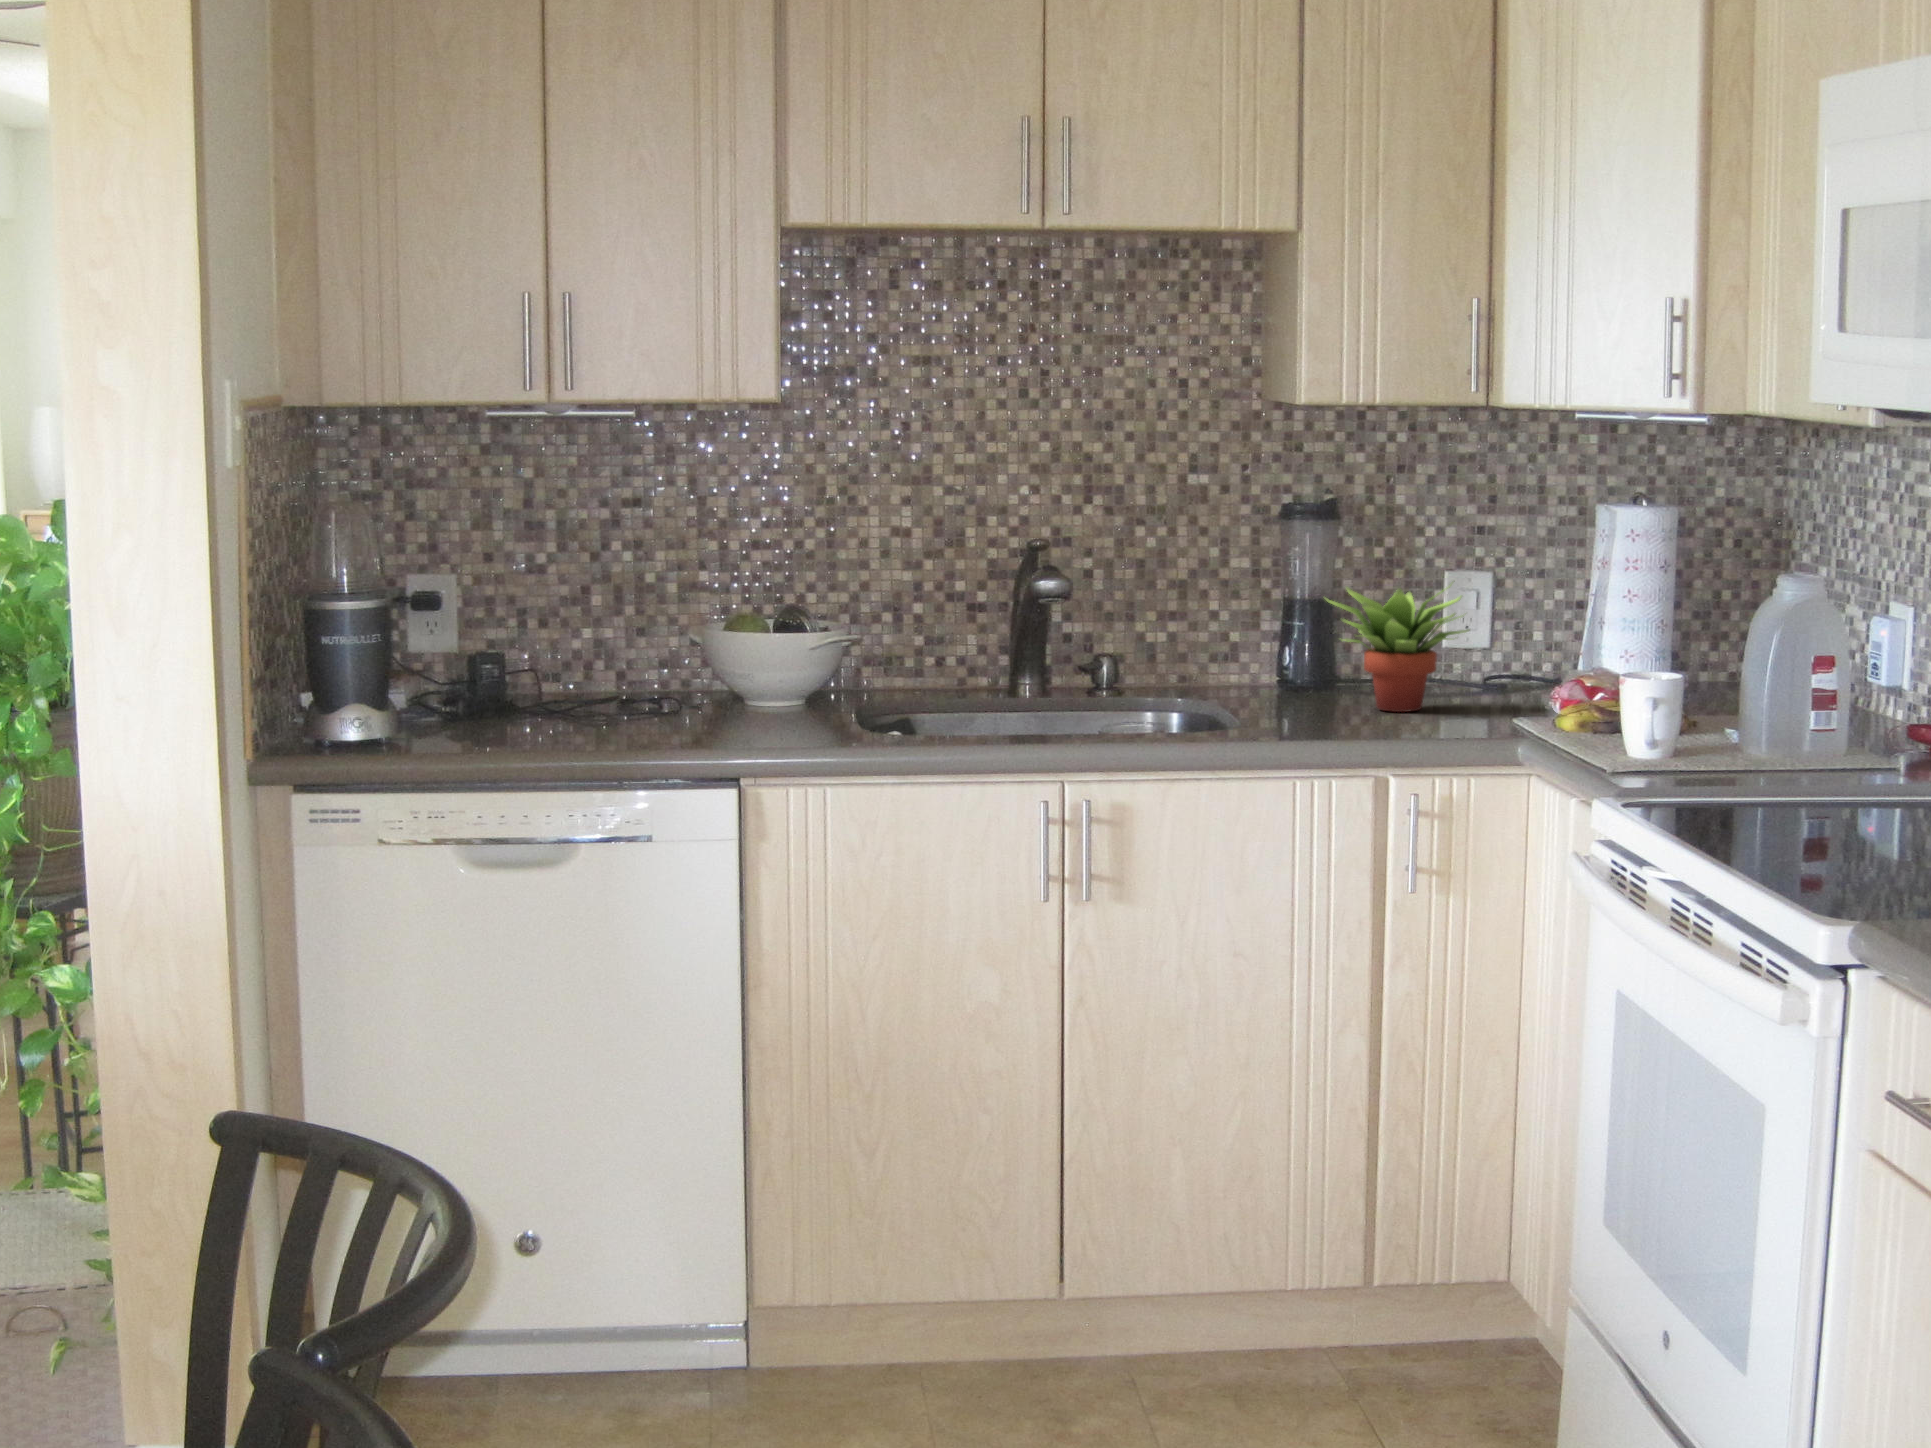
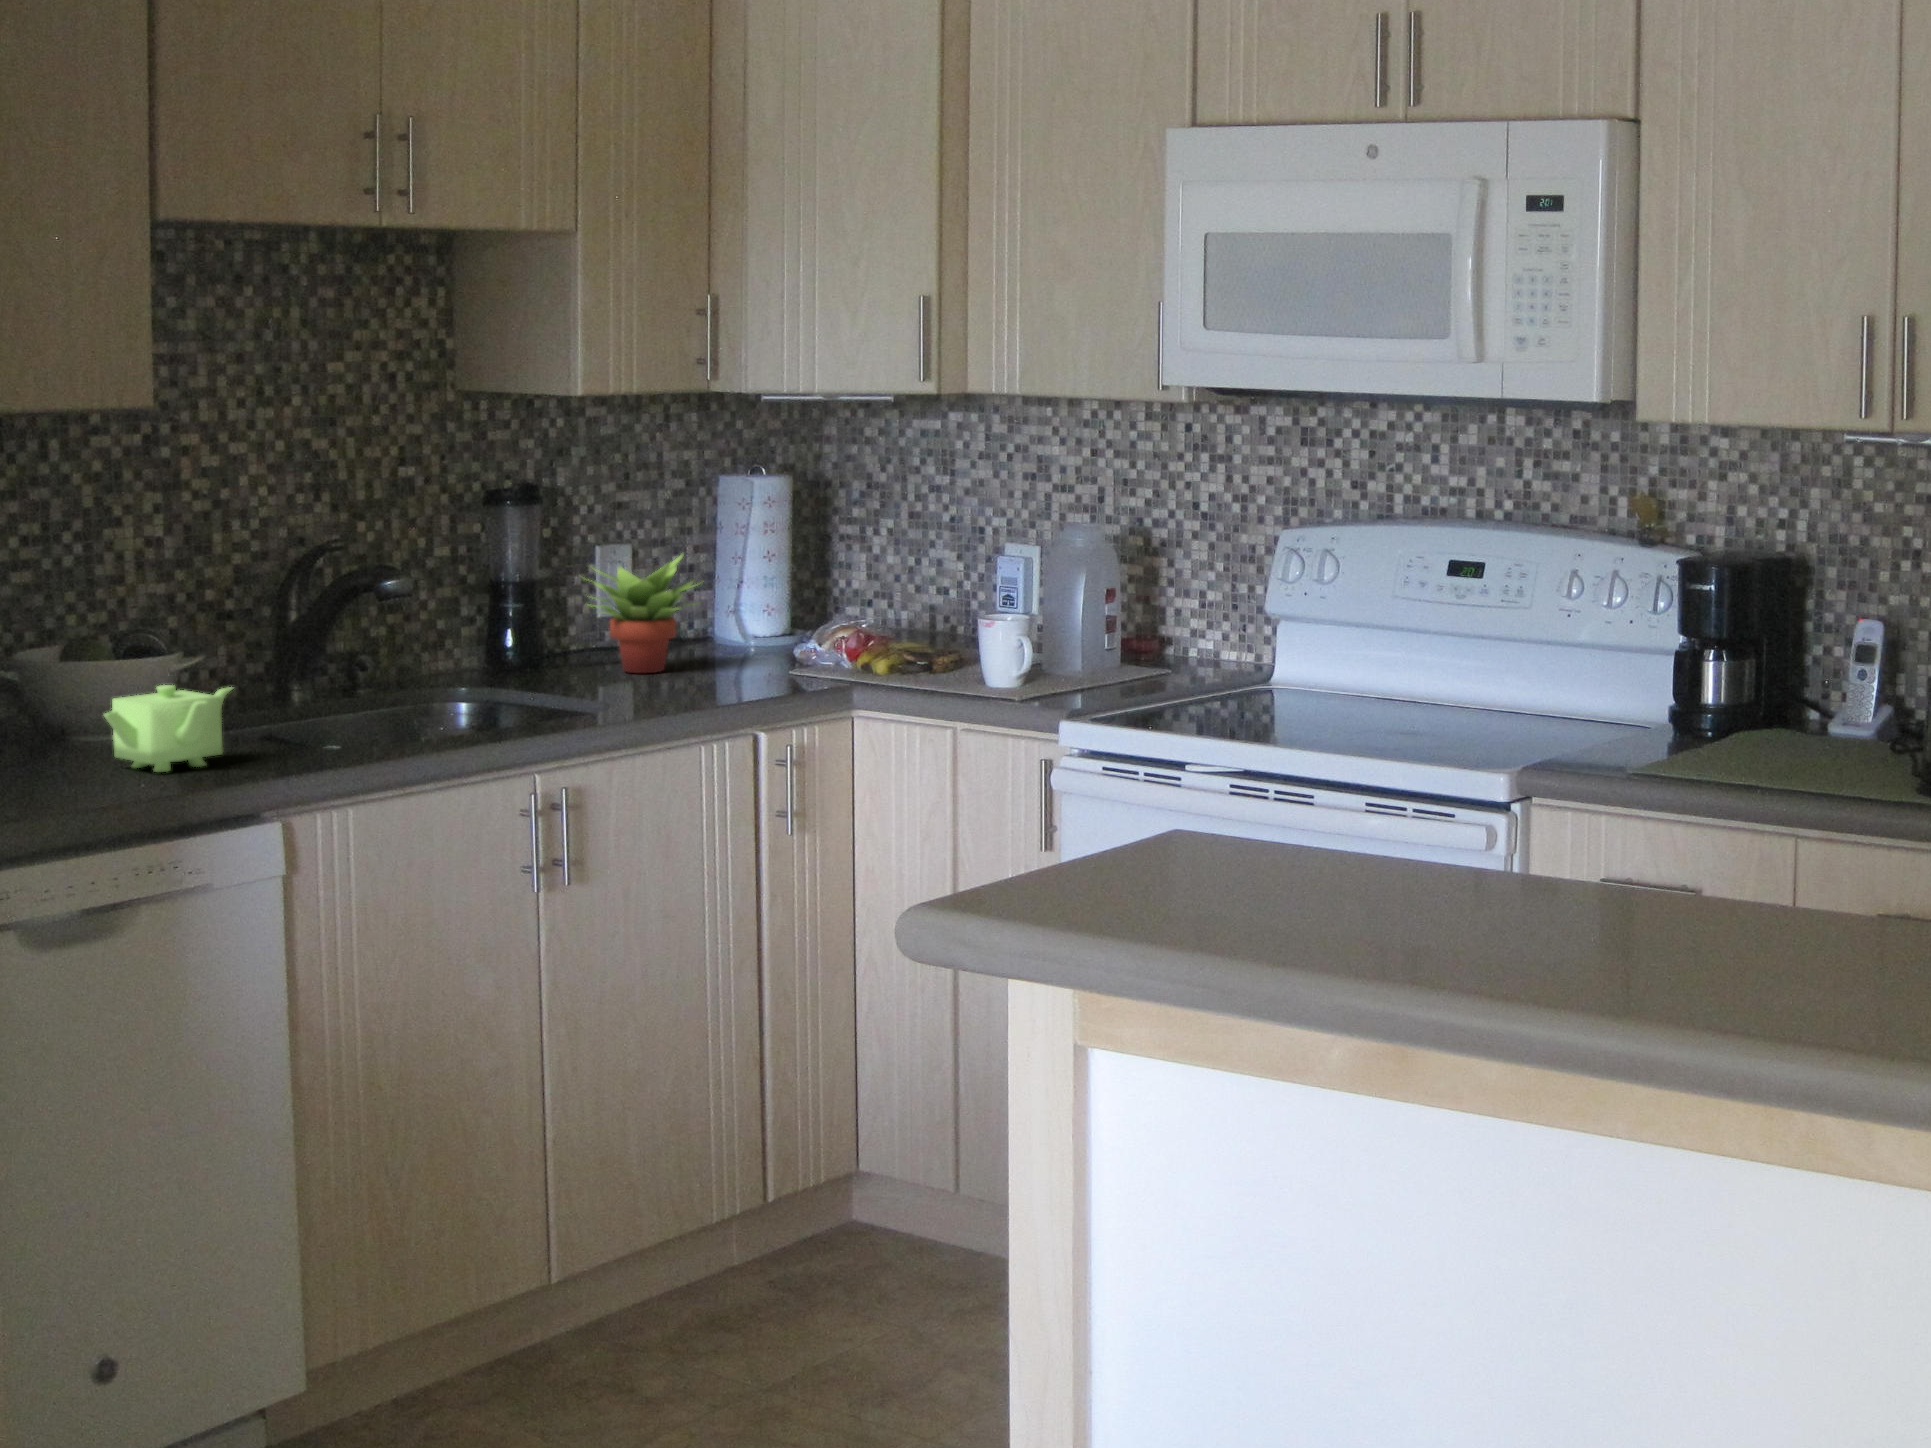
teapot: none [658,657,790,737] -> present [104,685,233,772]

